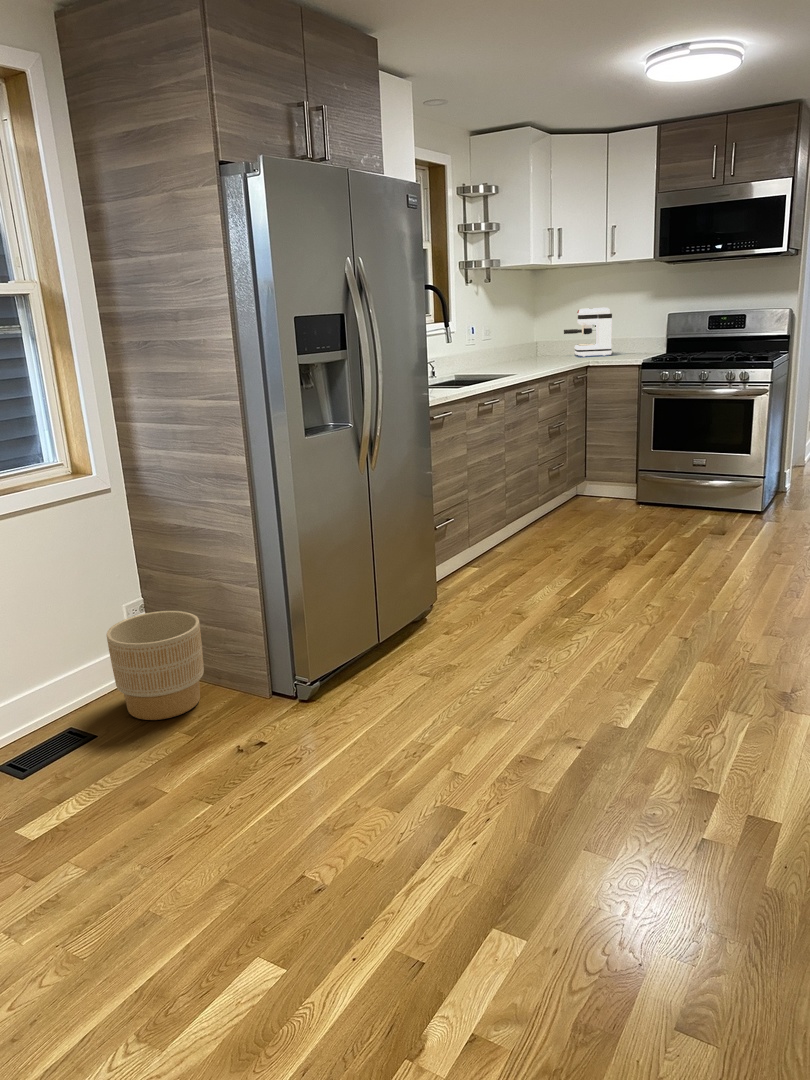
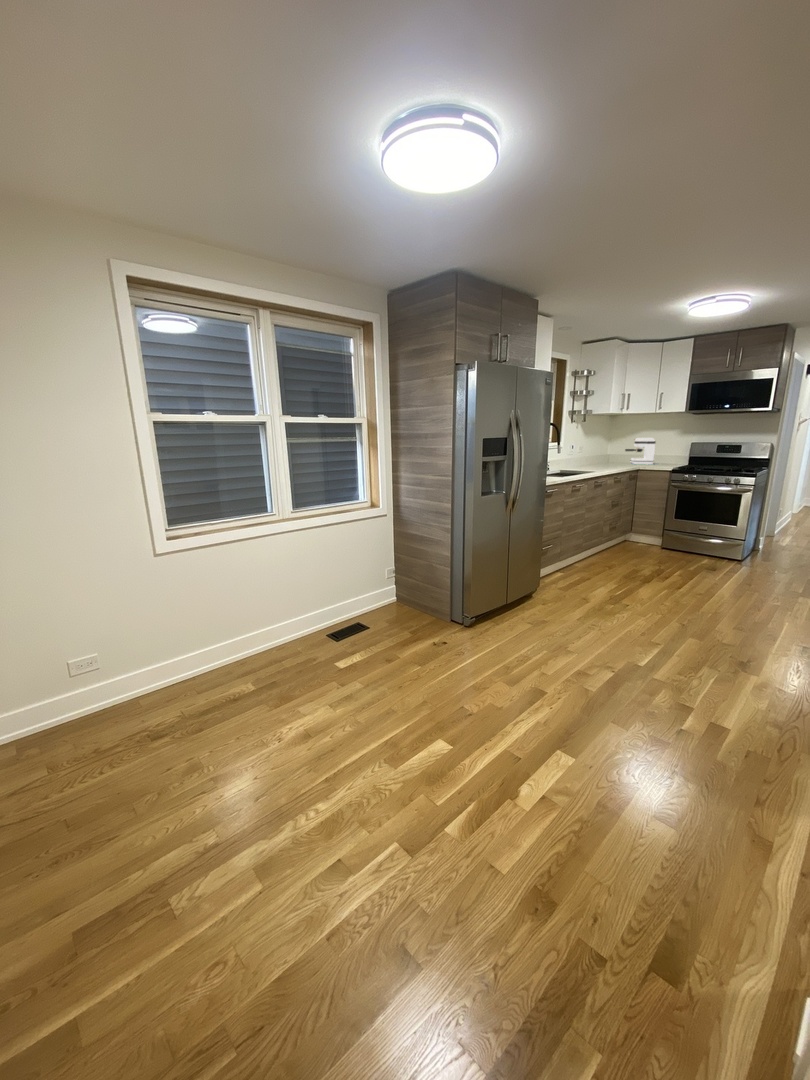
planter: present [107,611,204,720] -> none [379,575,421,625]

